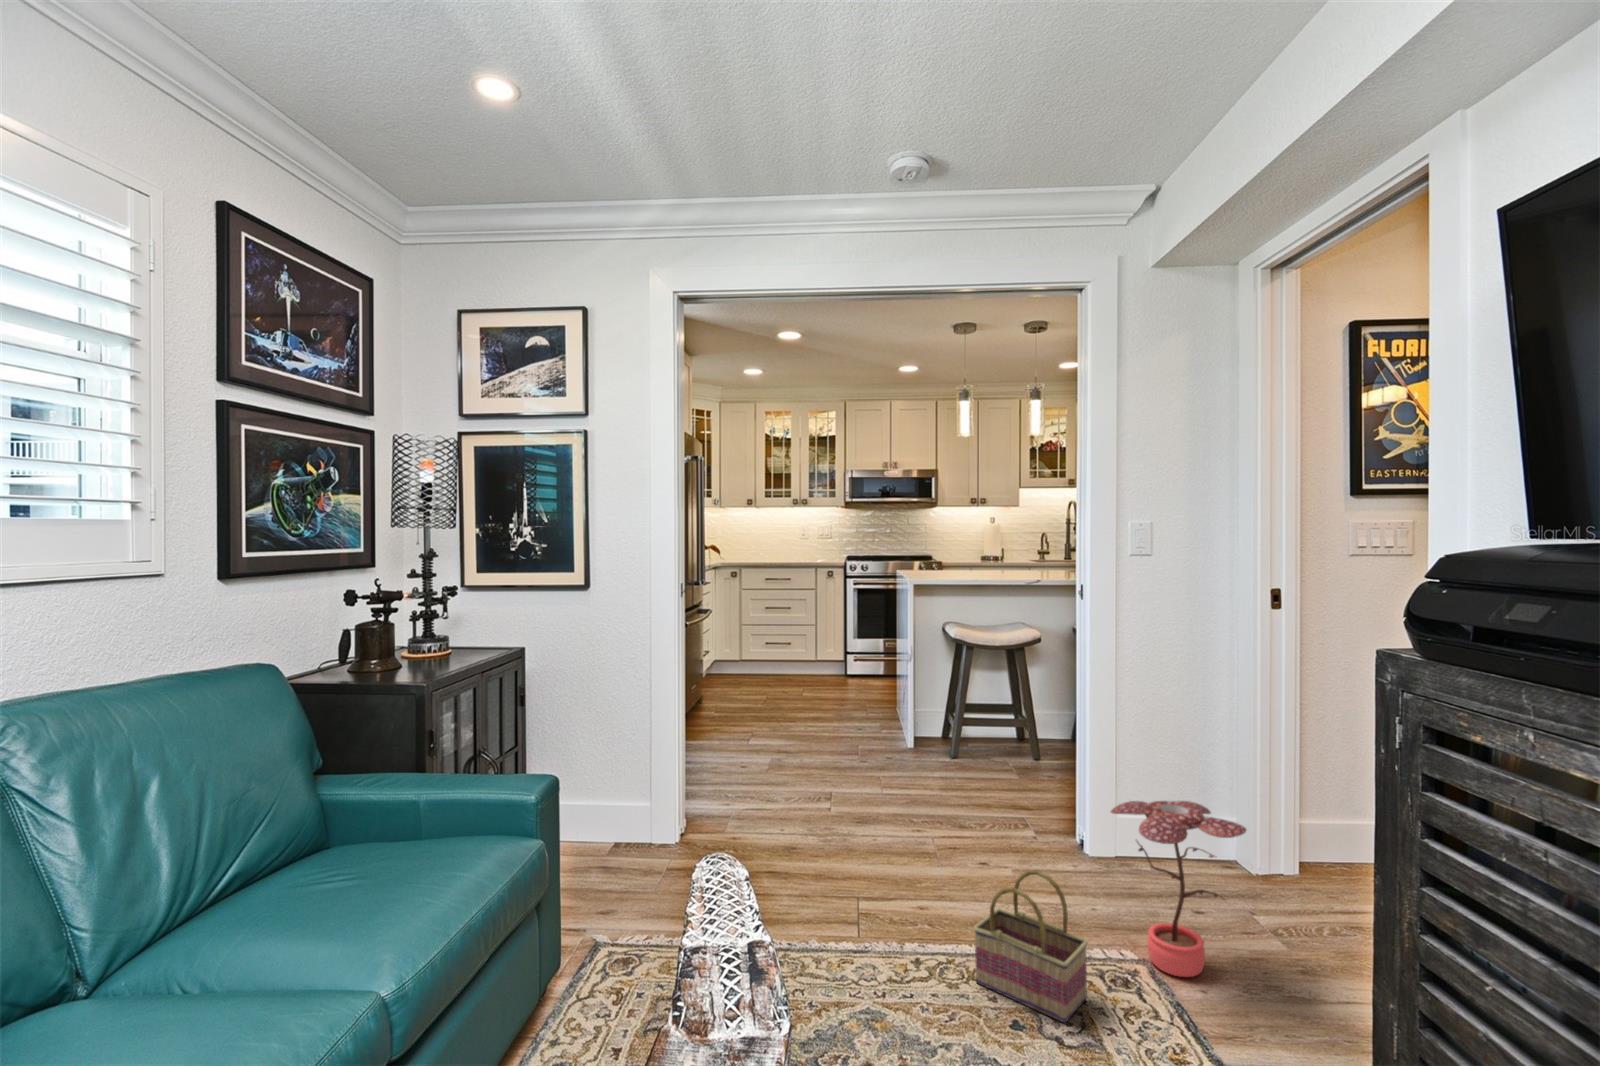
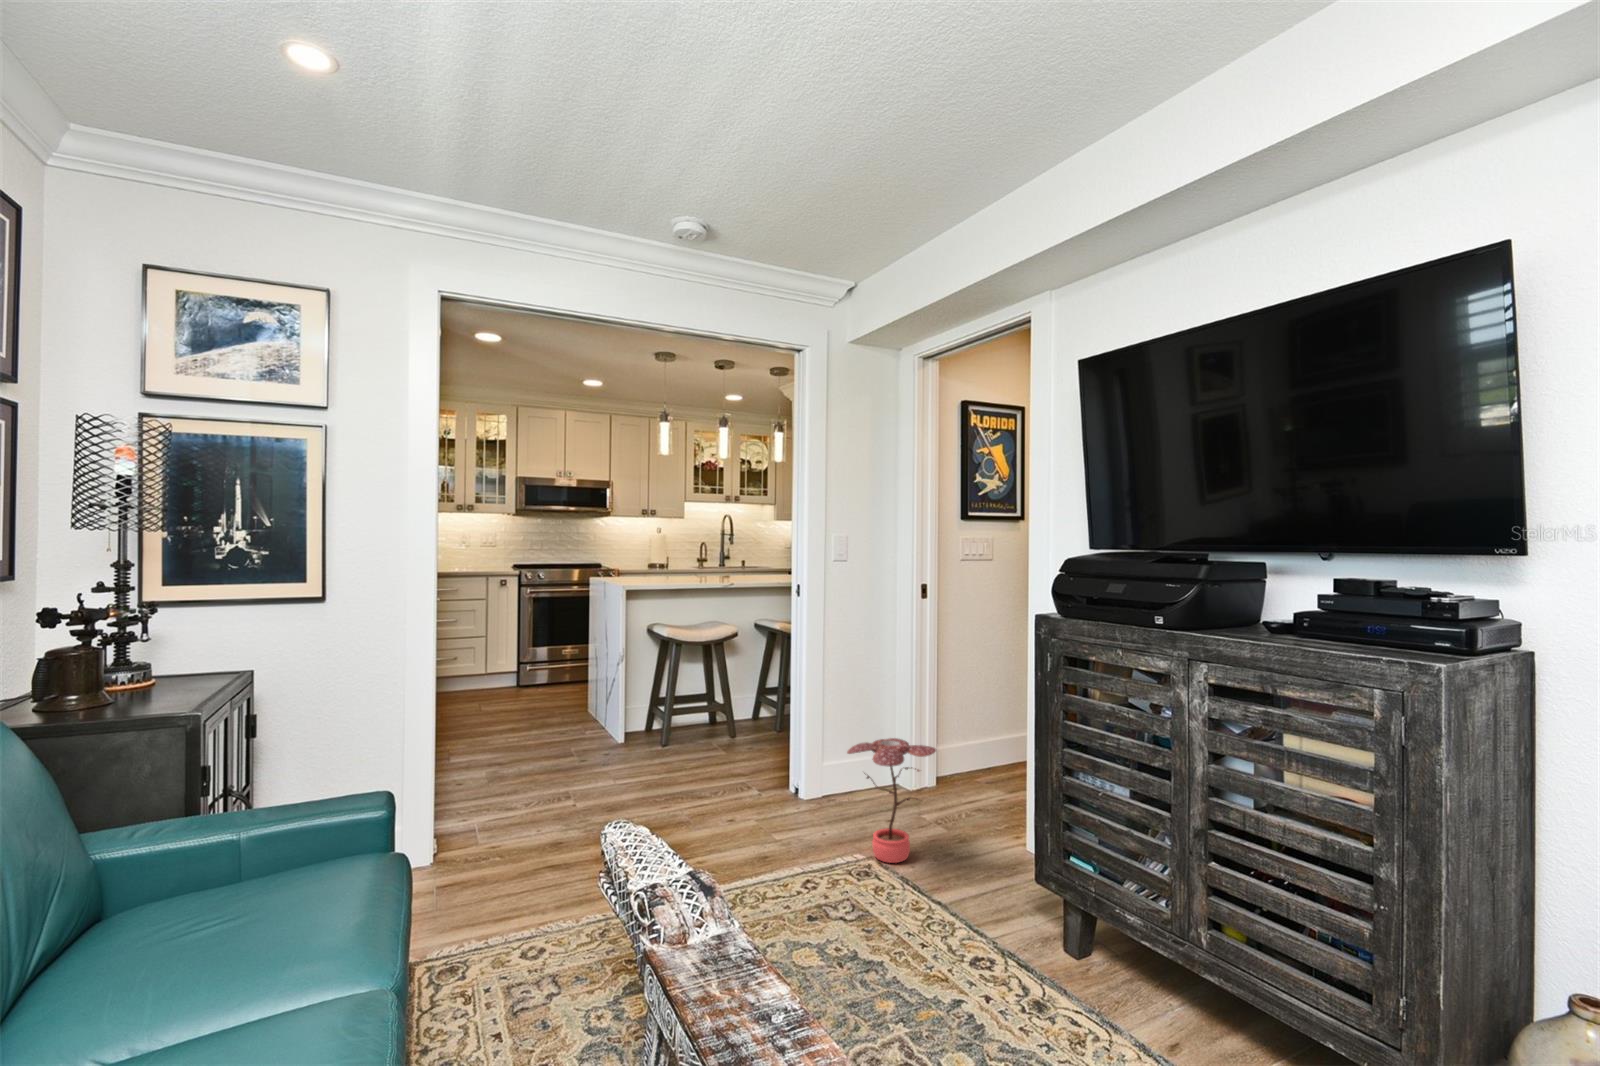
basket: present [974,870,1088,1022] -> none [767,803,849,909]

